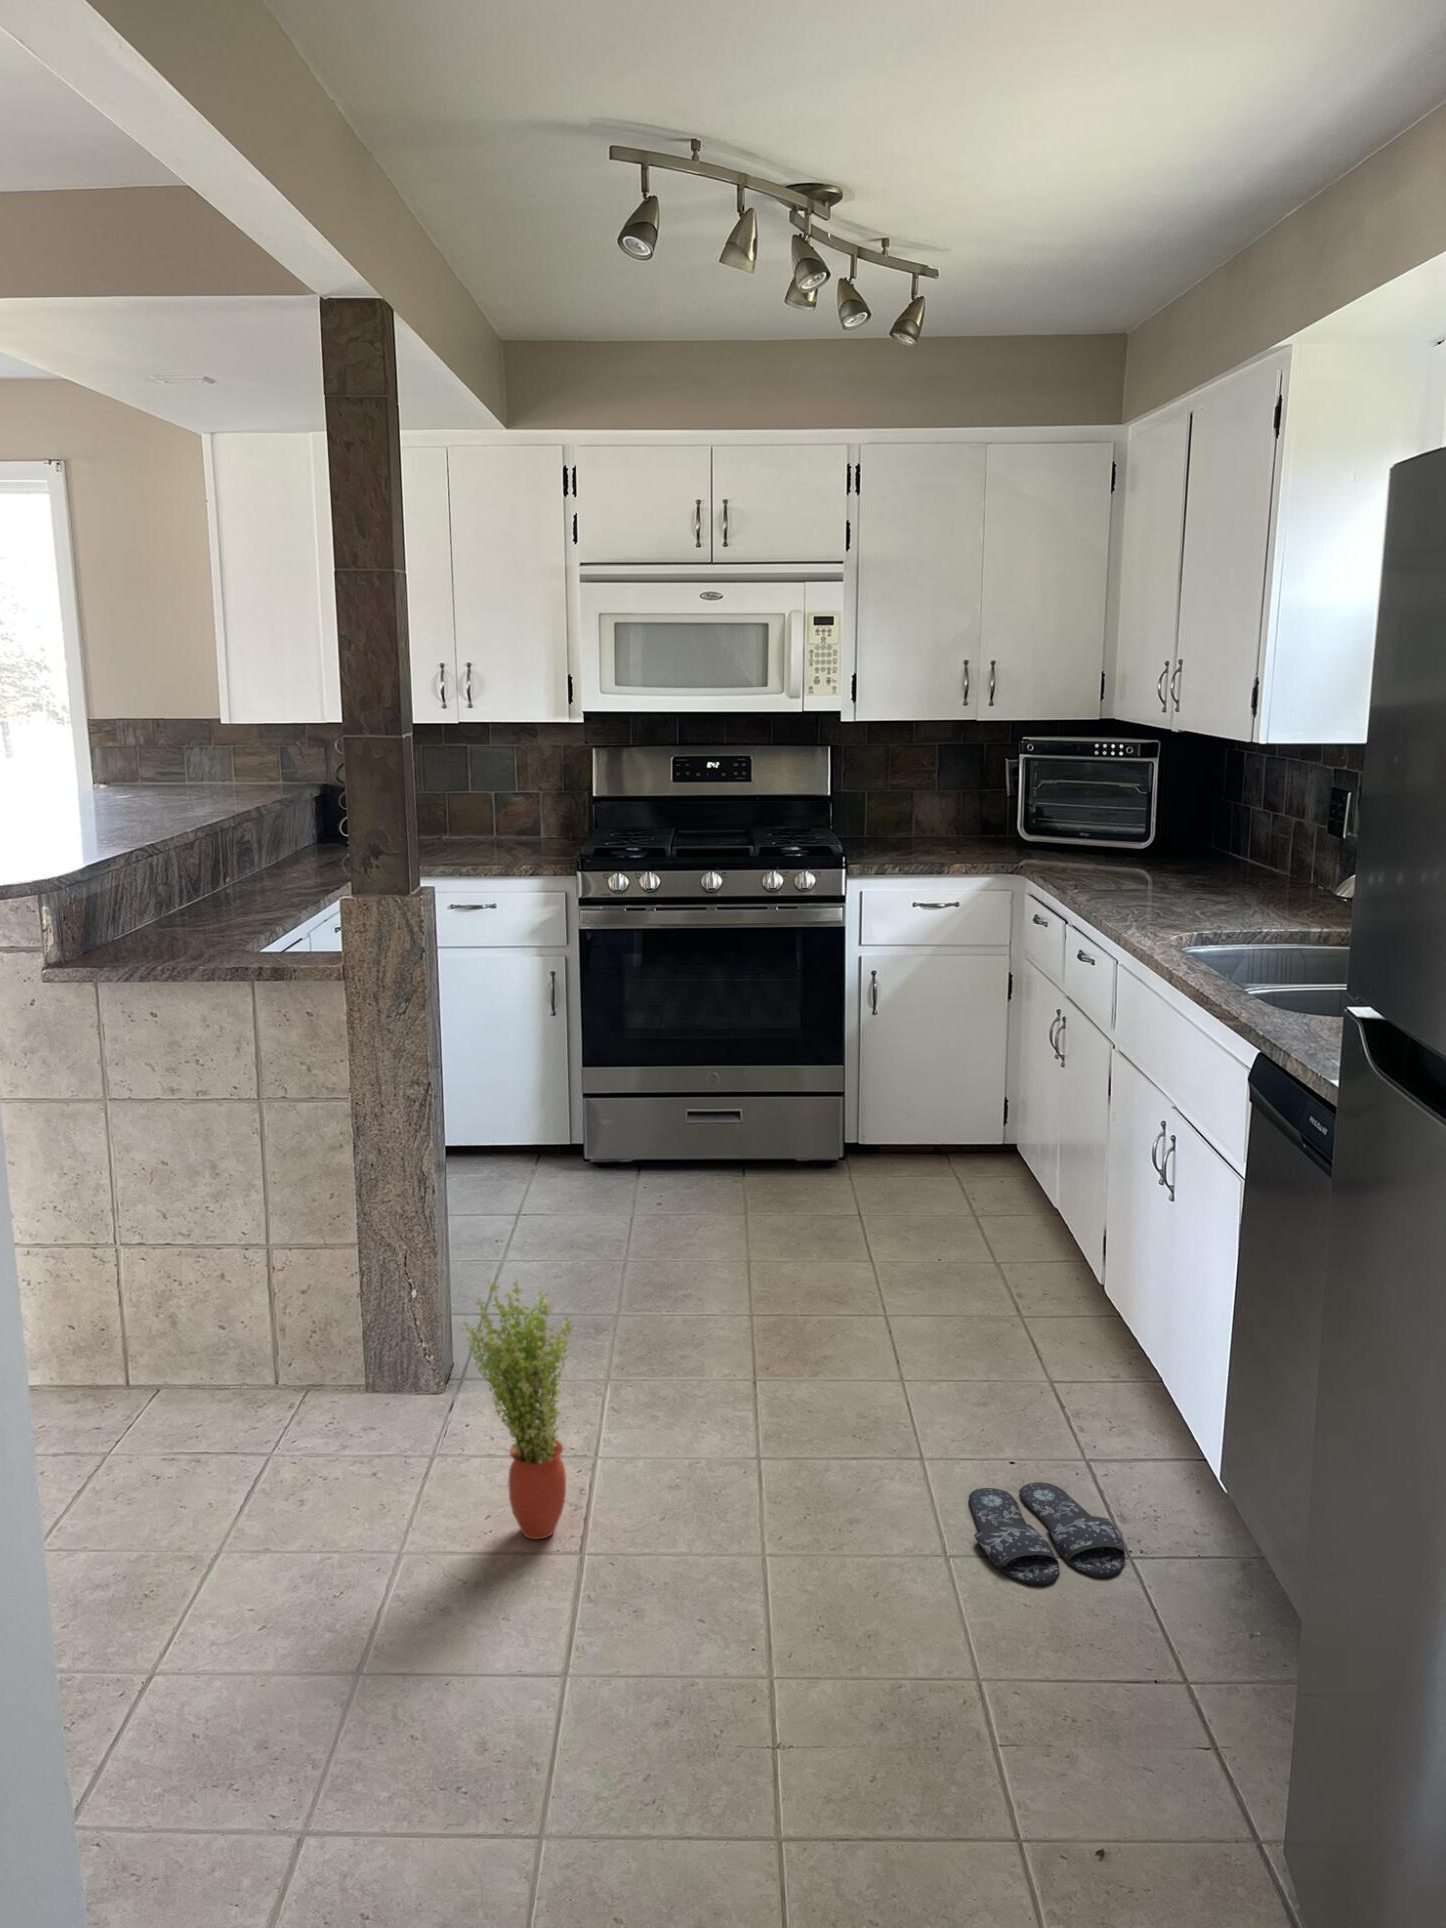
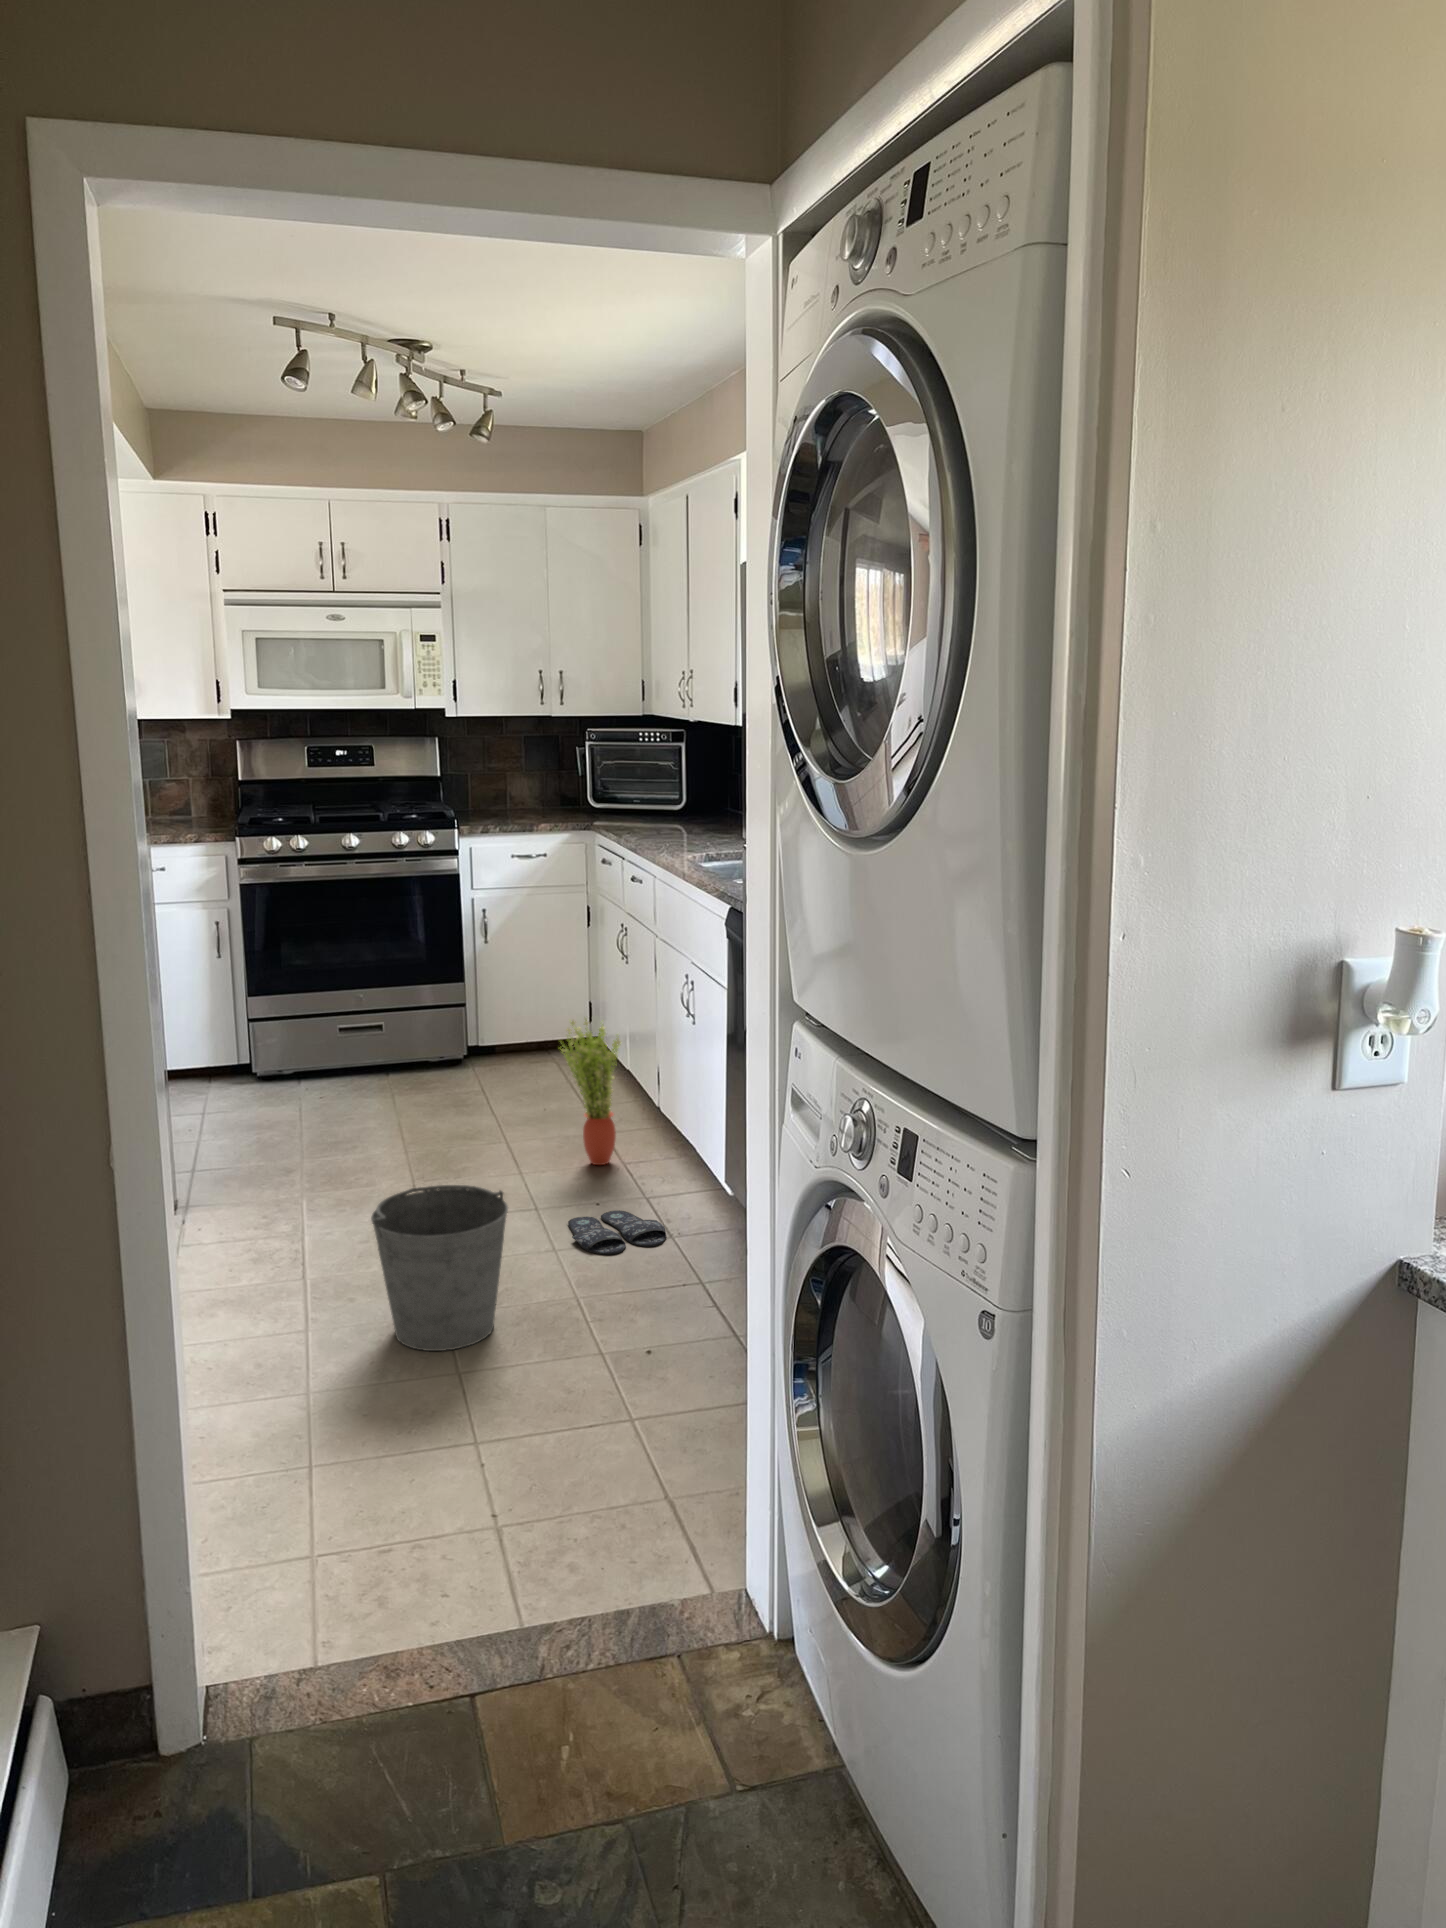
potted plant: present [462,1281,573,1539] -> present [560,1020,621,1165]
bucket: none [653,1476,874,1783] -> present [371,1185,508,1351]

